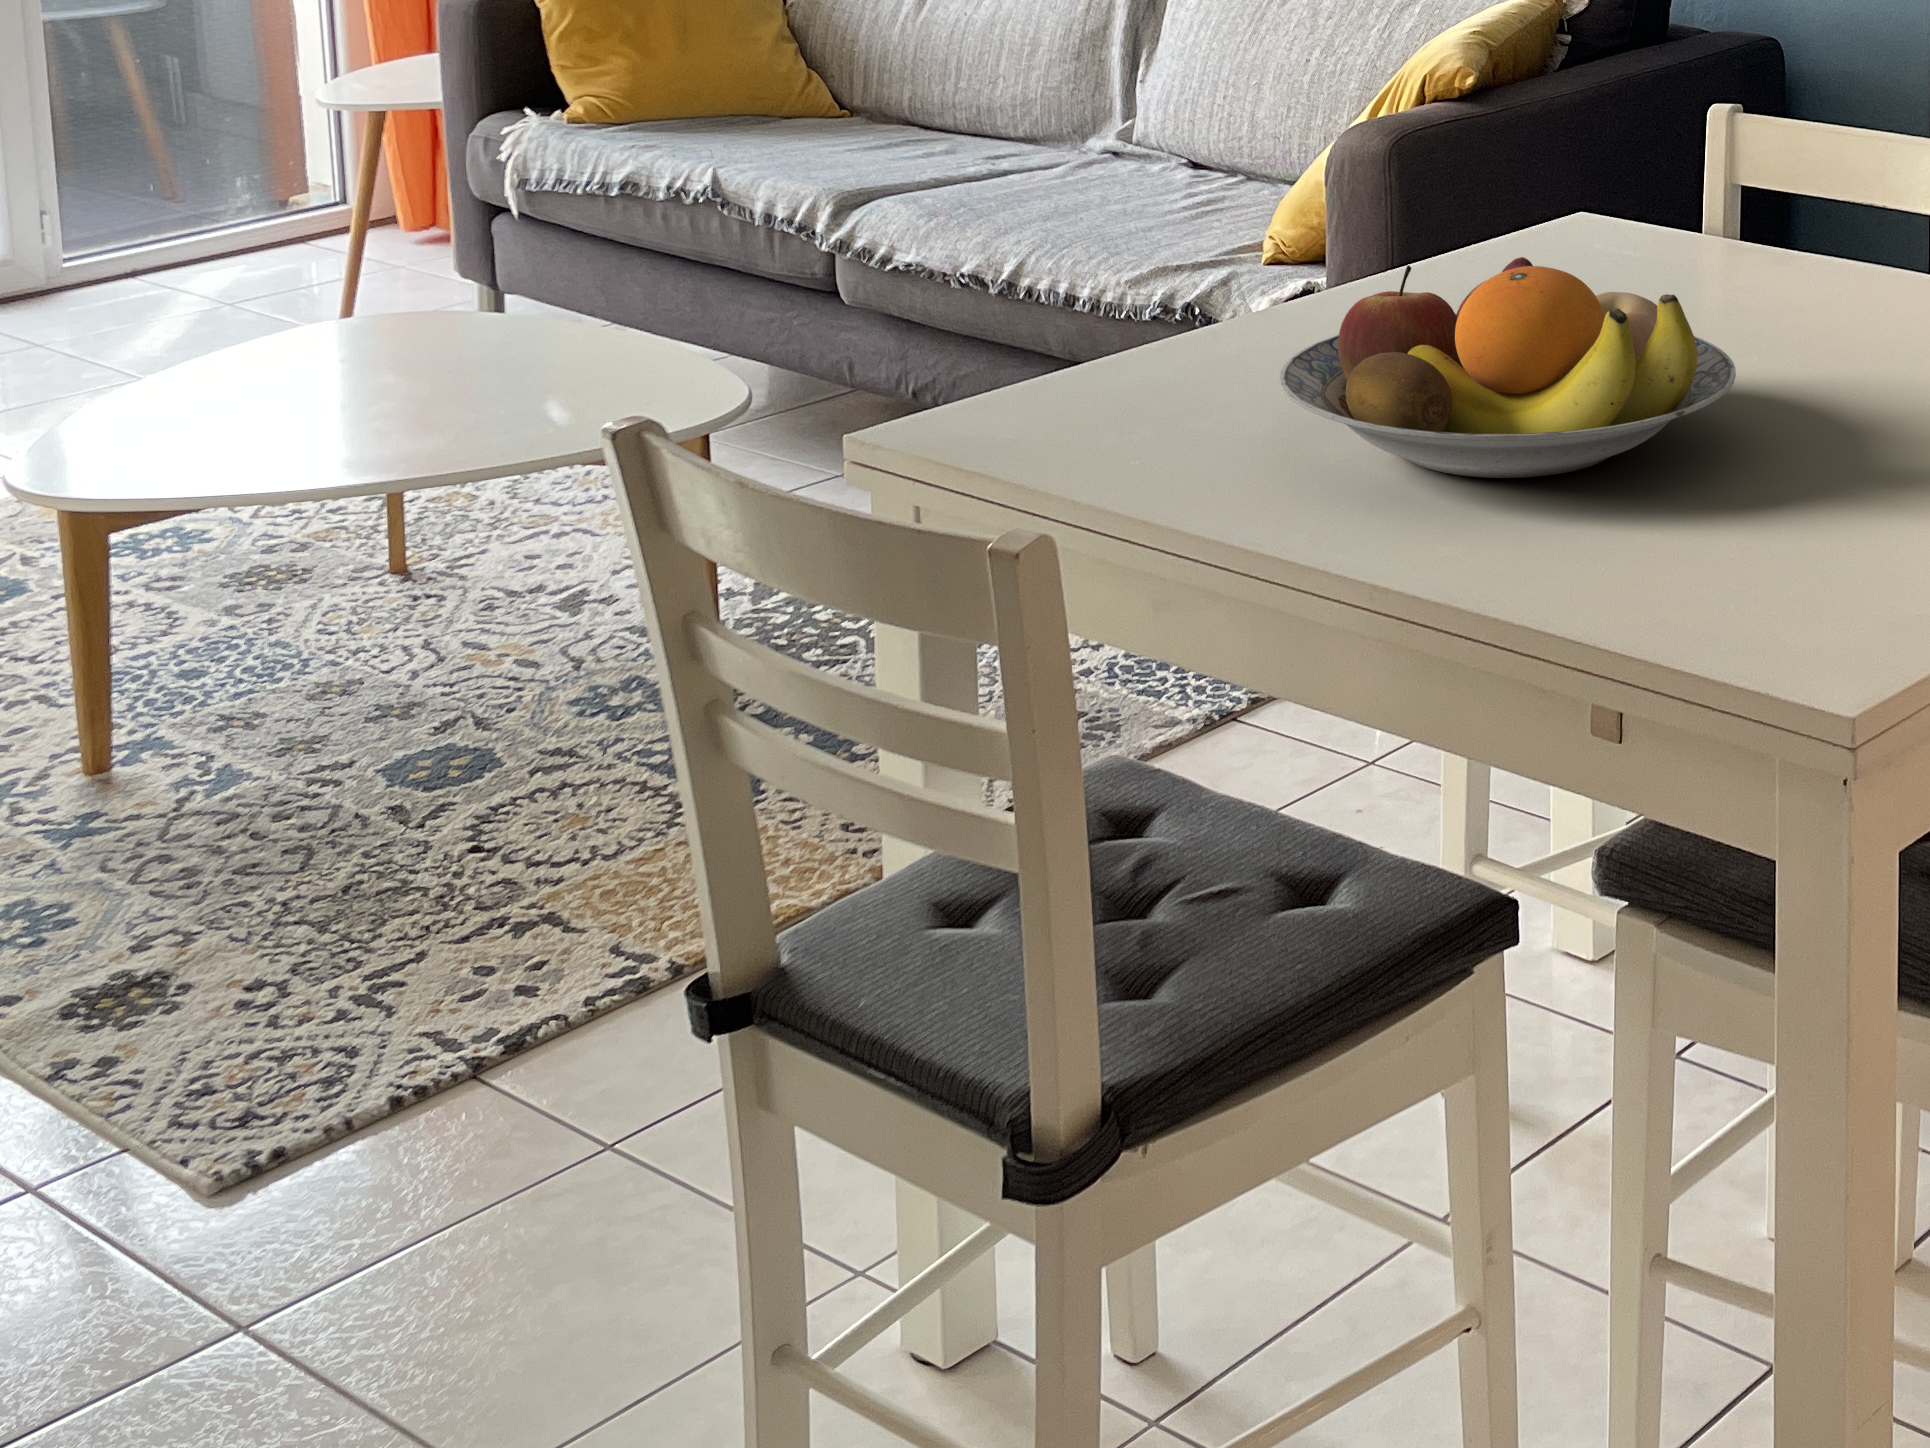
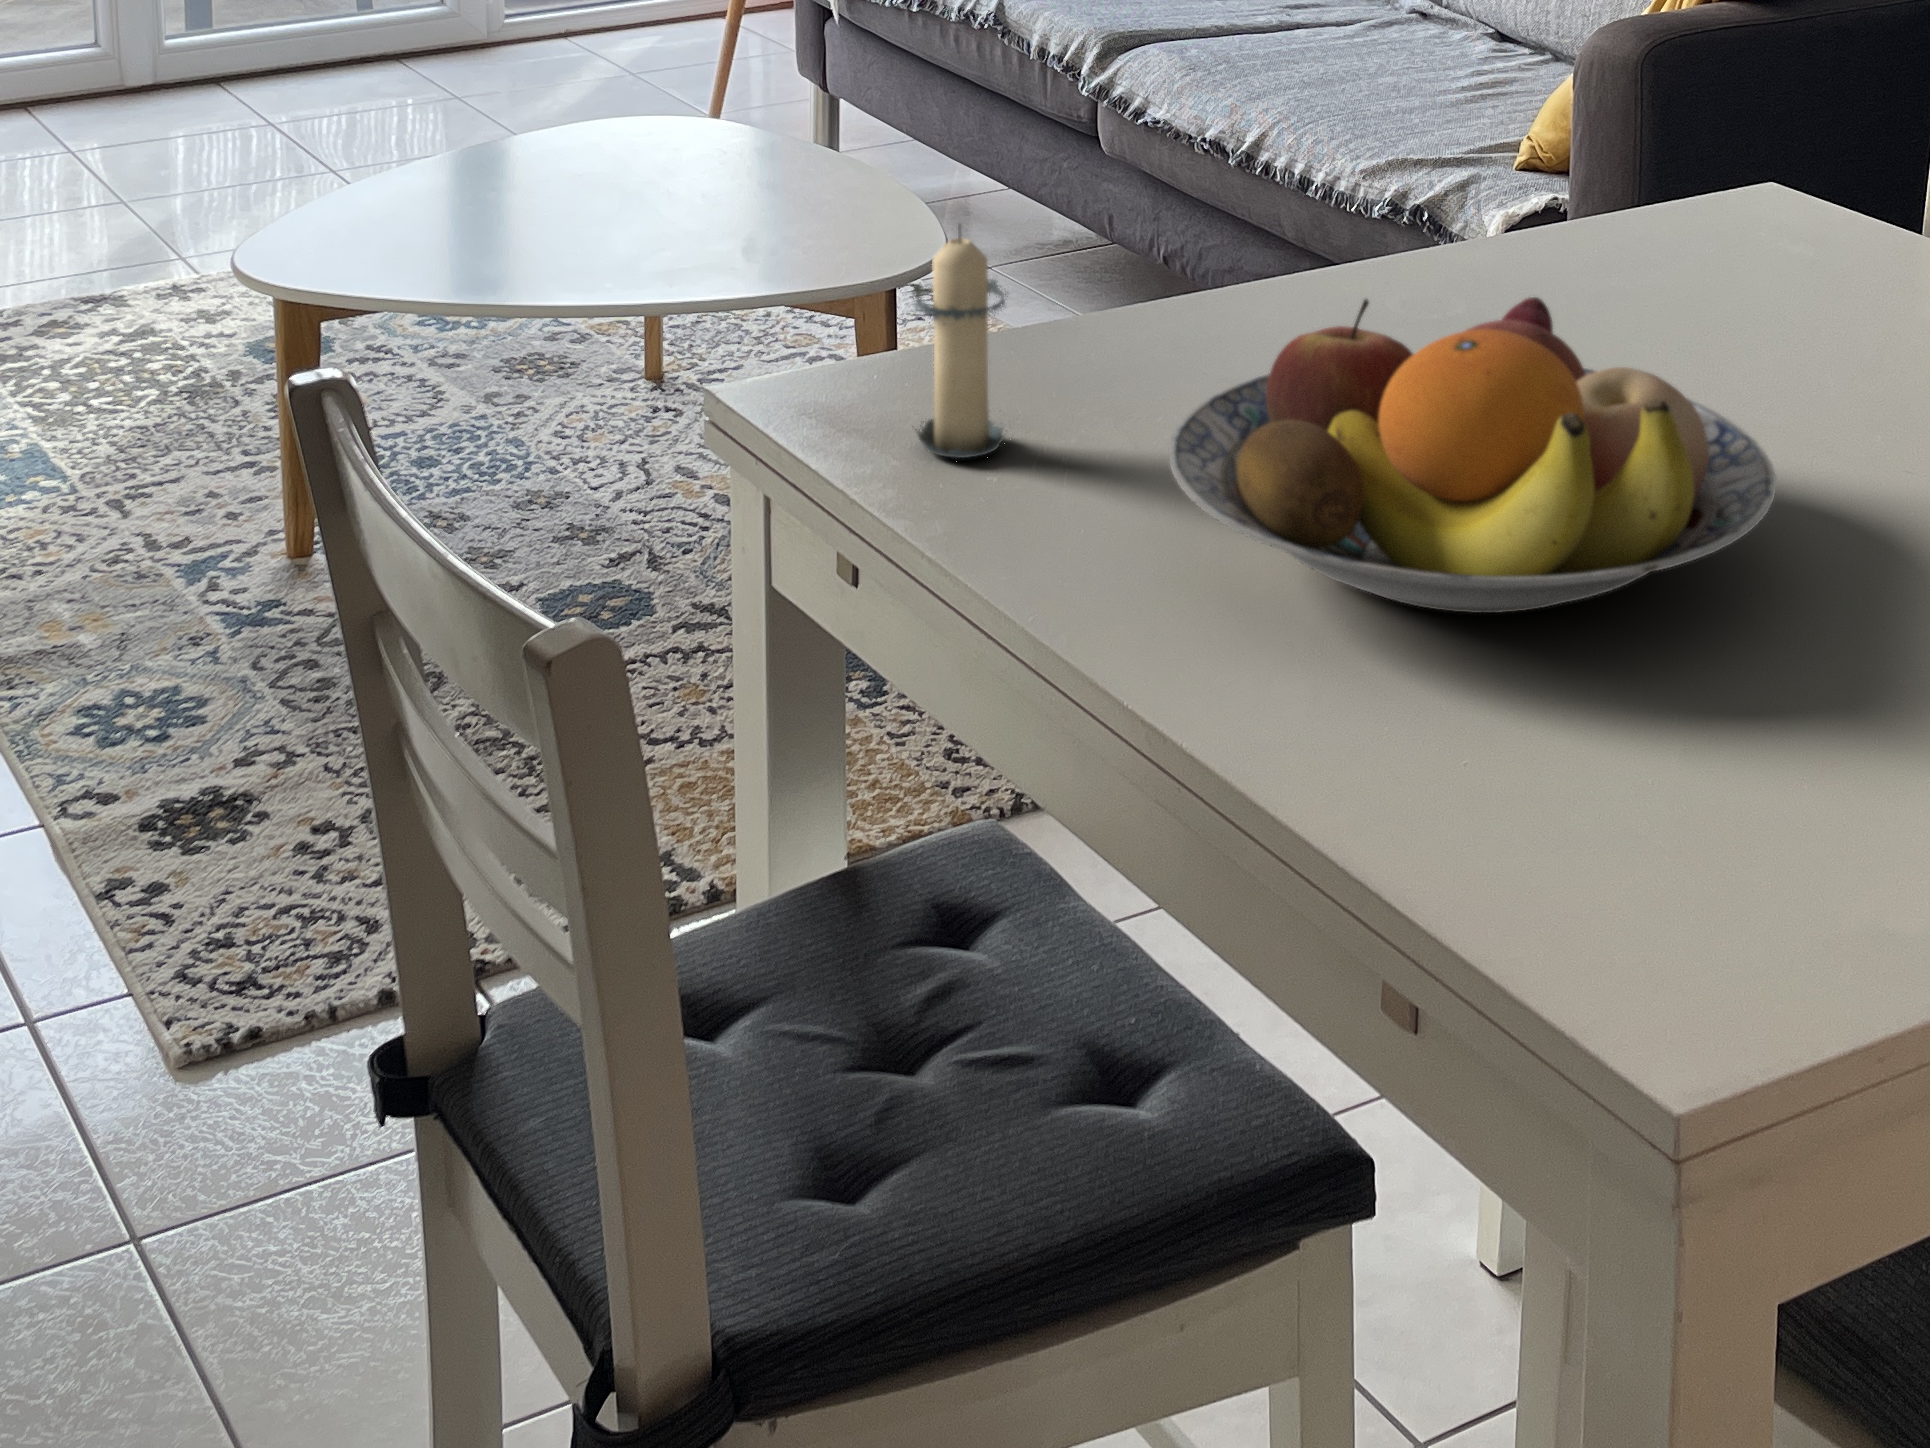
candle: none [1025,245,1122,440] -> present [912,224,1008,458]

